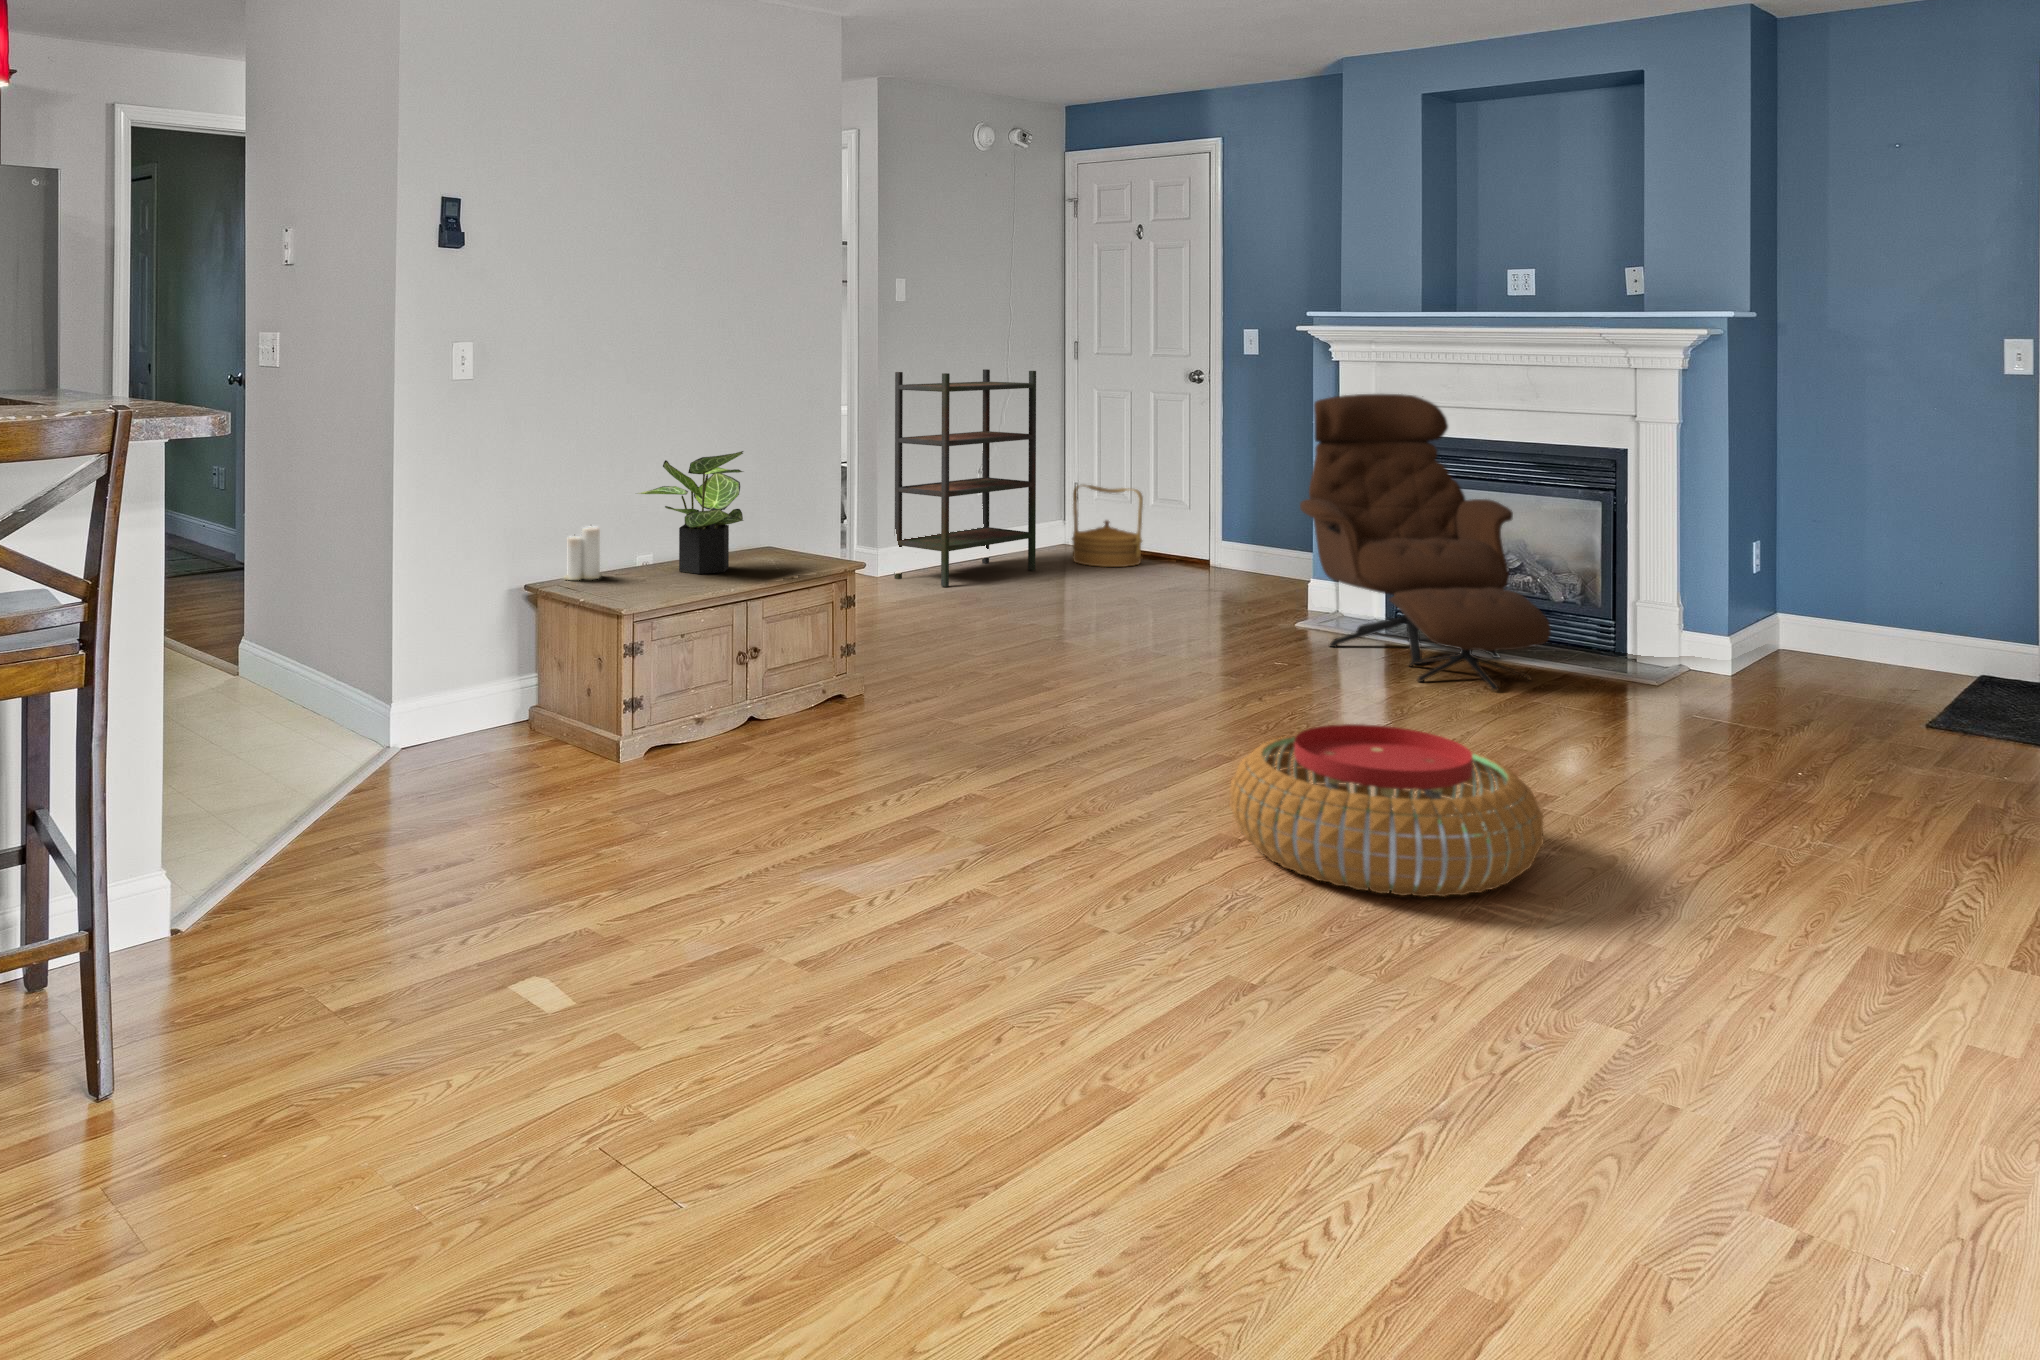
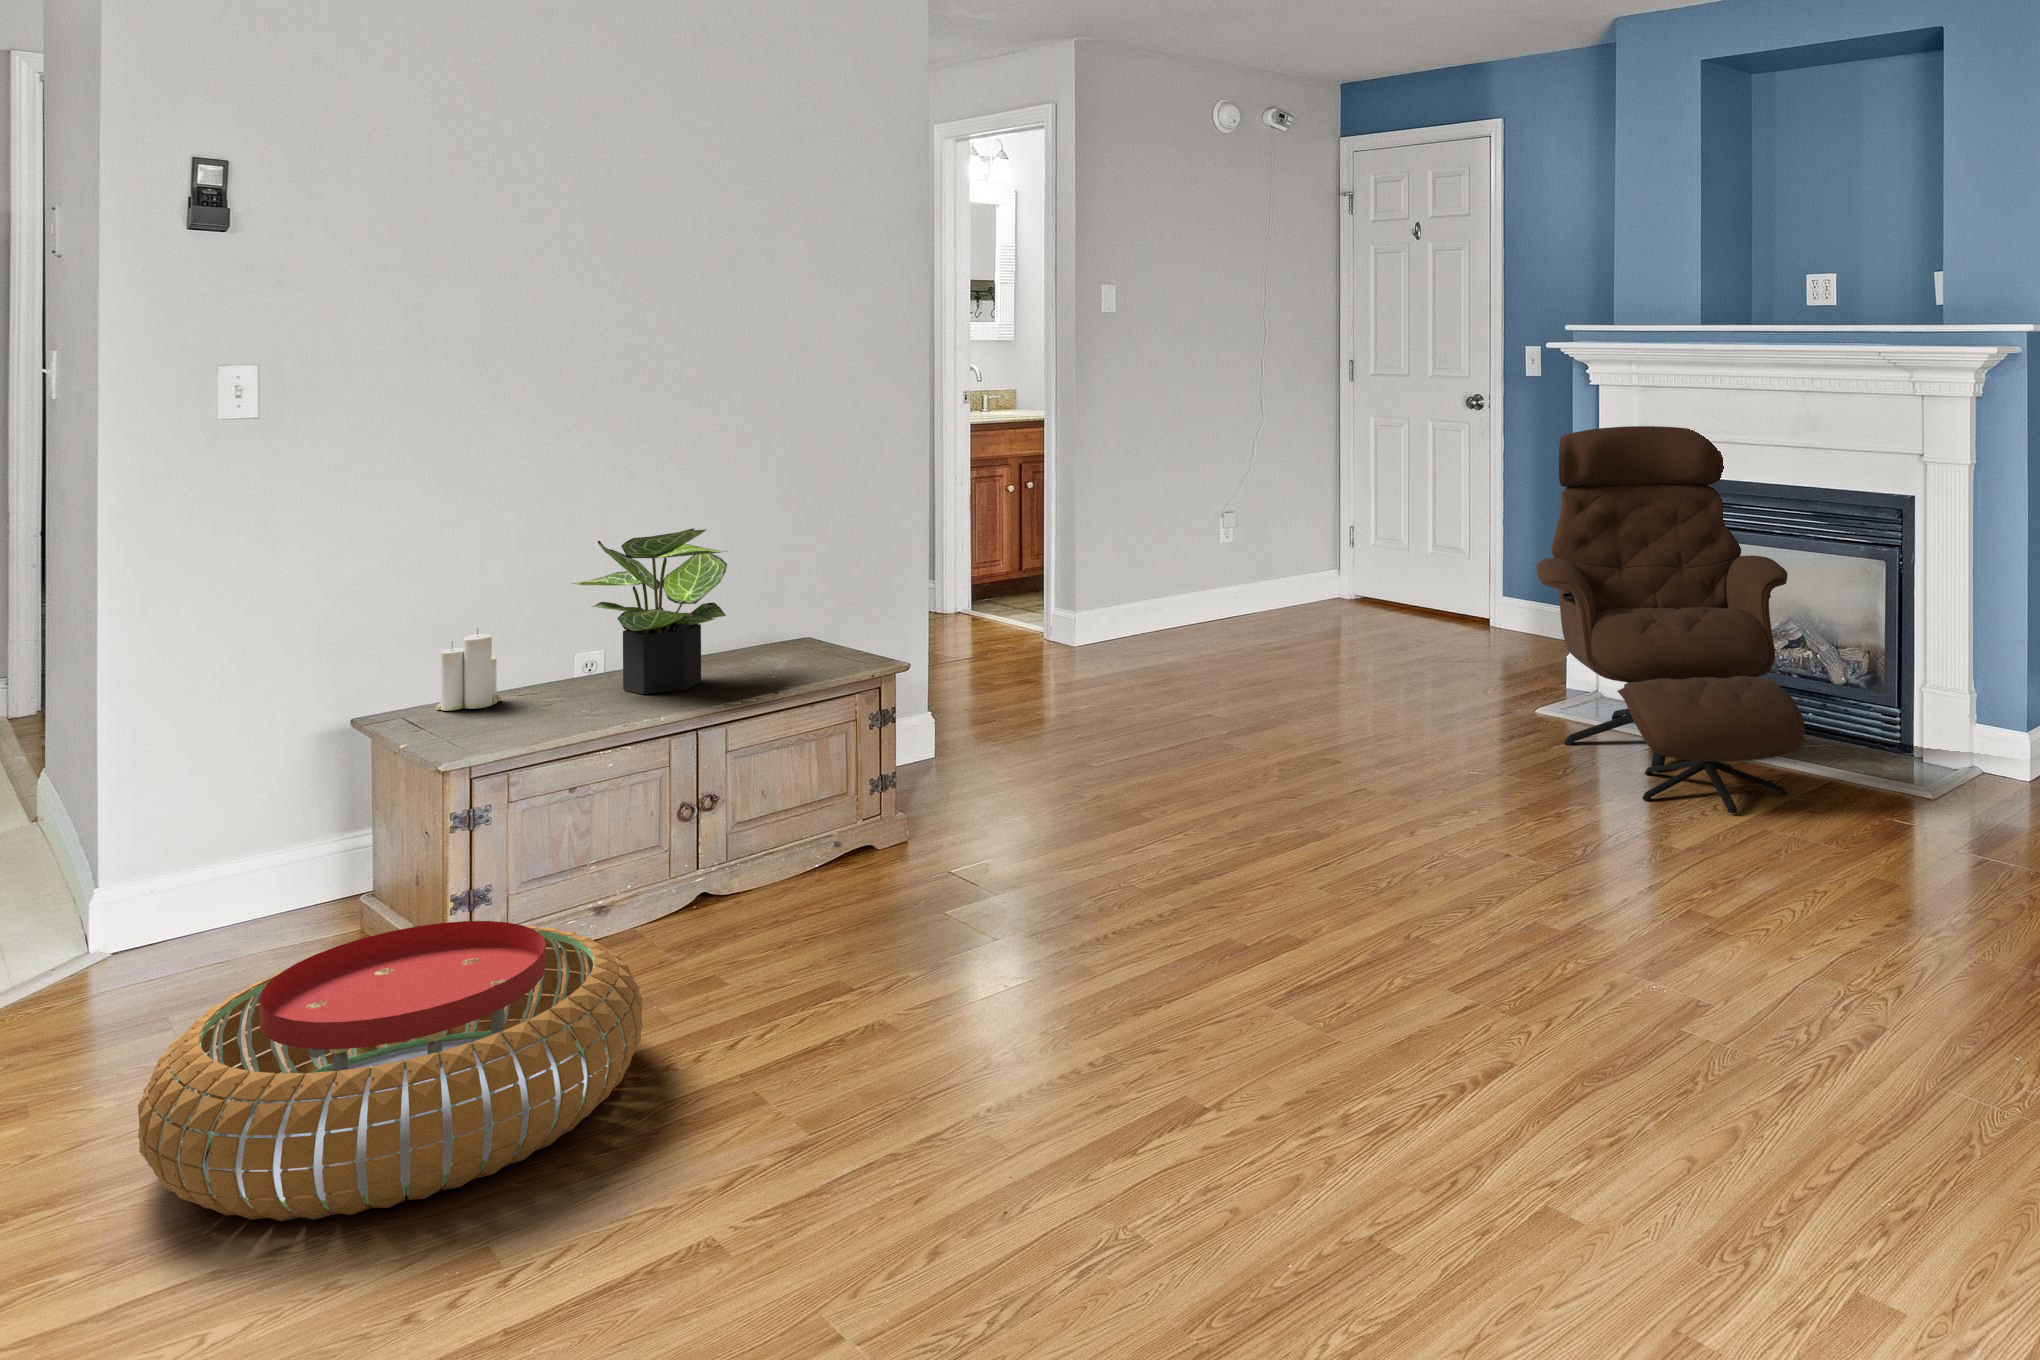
bookshelf: present [894,369,1036,587] -> none [1099,392,1281,660]
woven basket: present [1072,485,1143,567] -> none [1334,526,1417,626]
pouf: present [1230,724,1543,897] -> present [138,921,643,1221]

